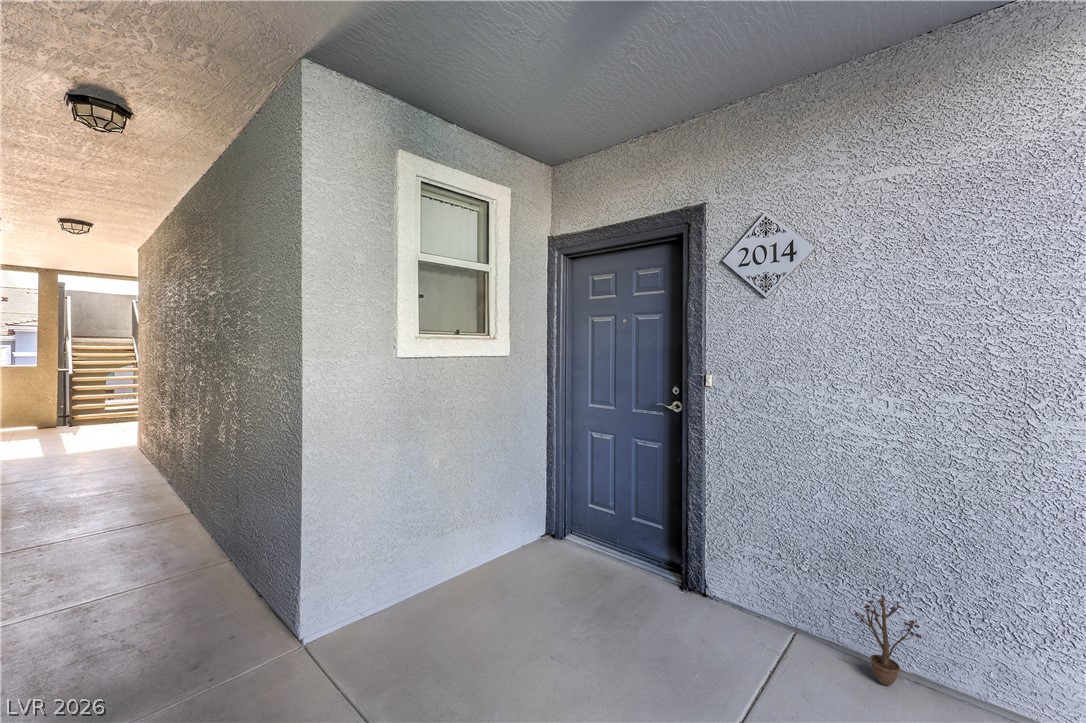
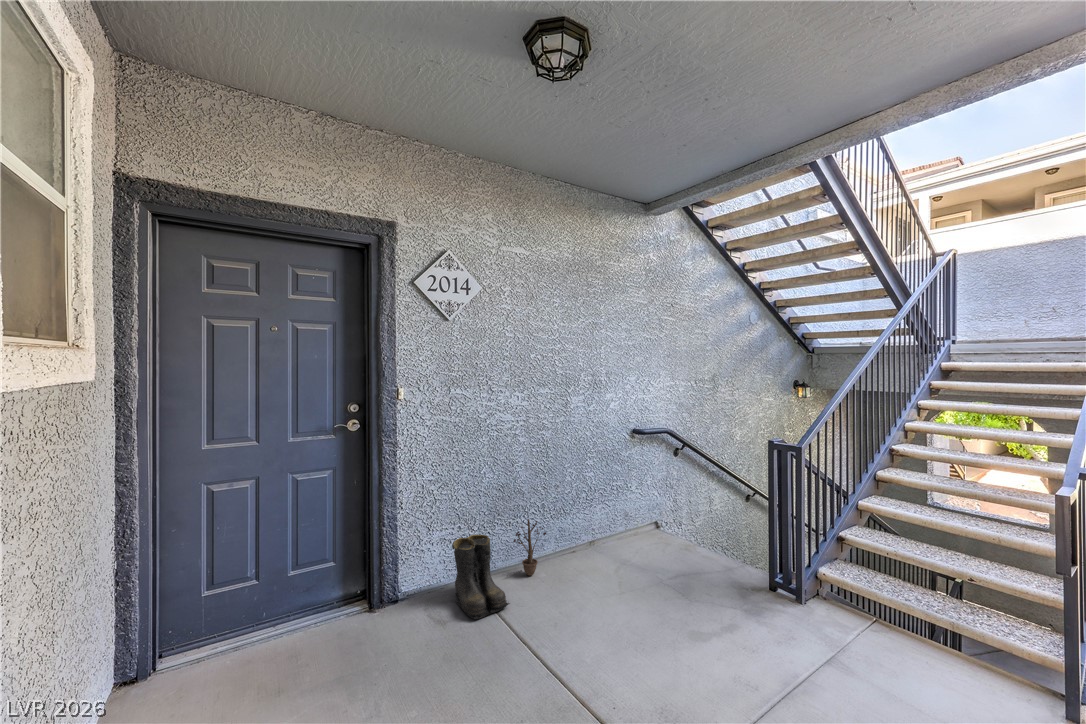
boots: none [729,564,805,676] -> present [452,535,510,619]

